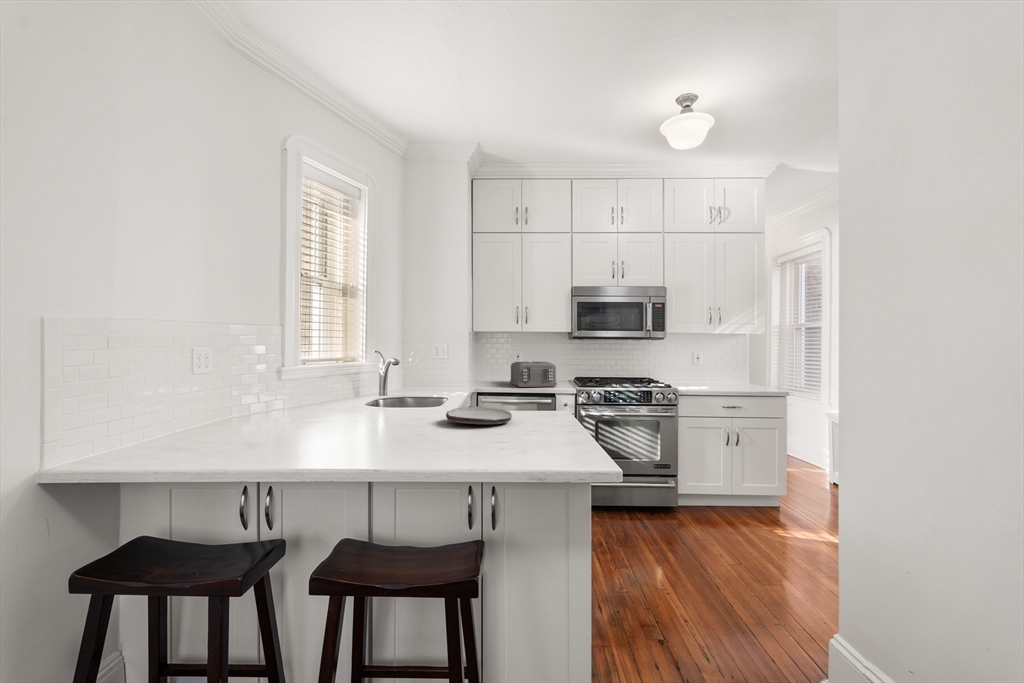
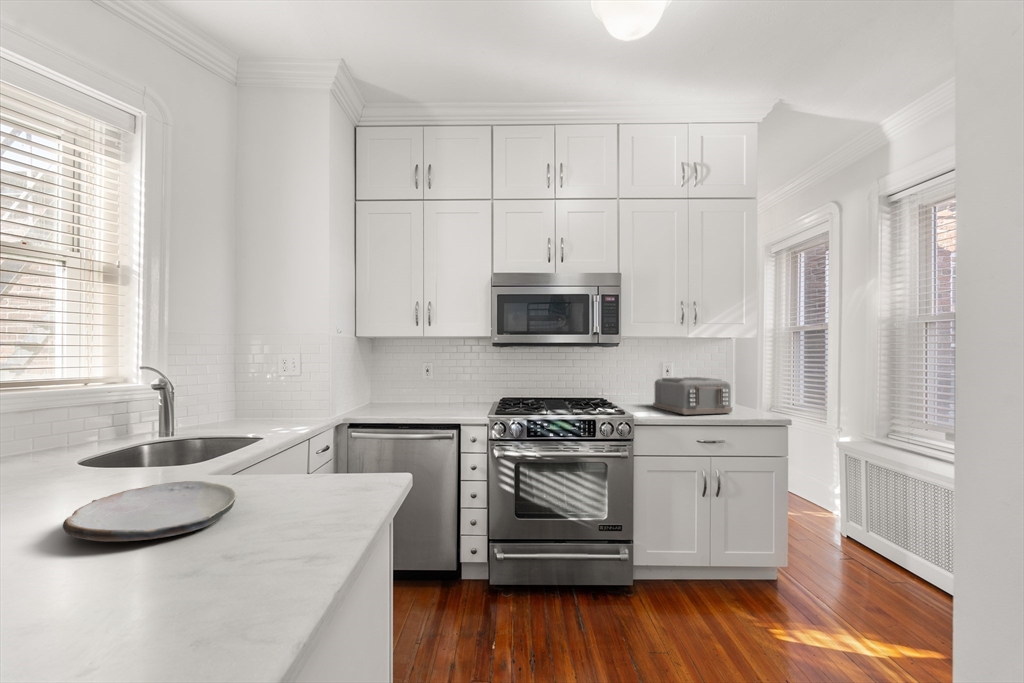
toaster: present [510,361,557,387] -> present [653,377,732,415]

